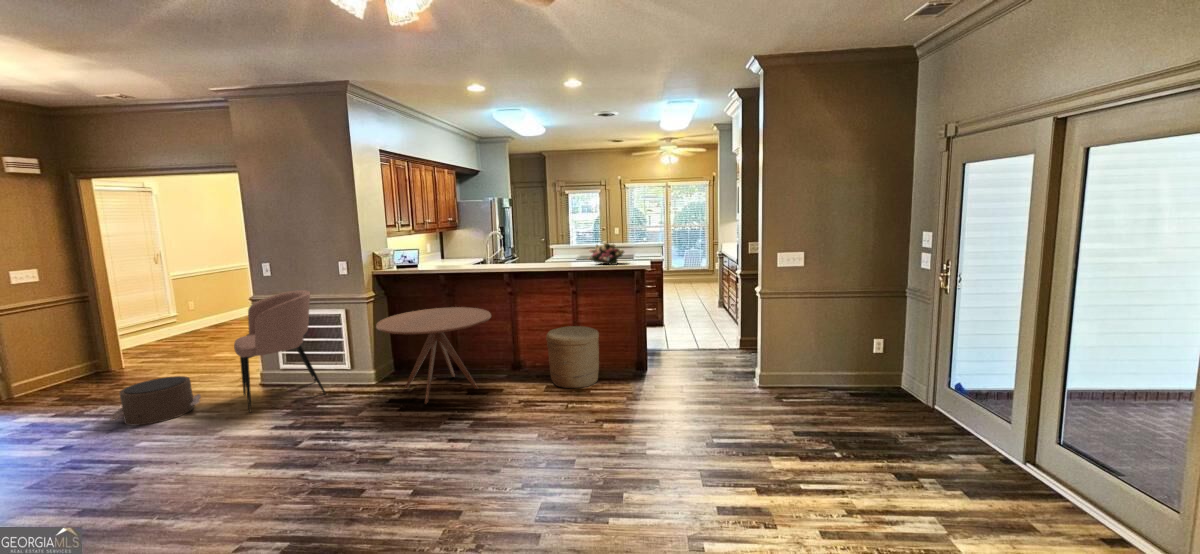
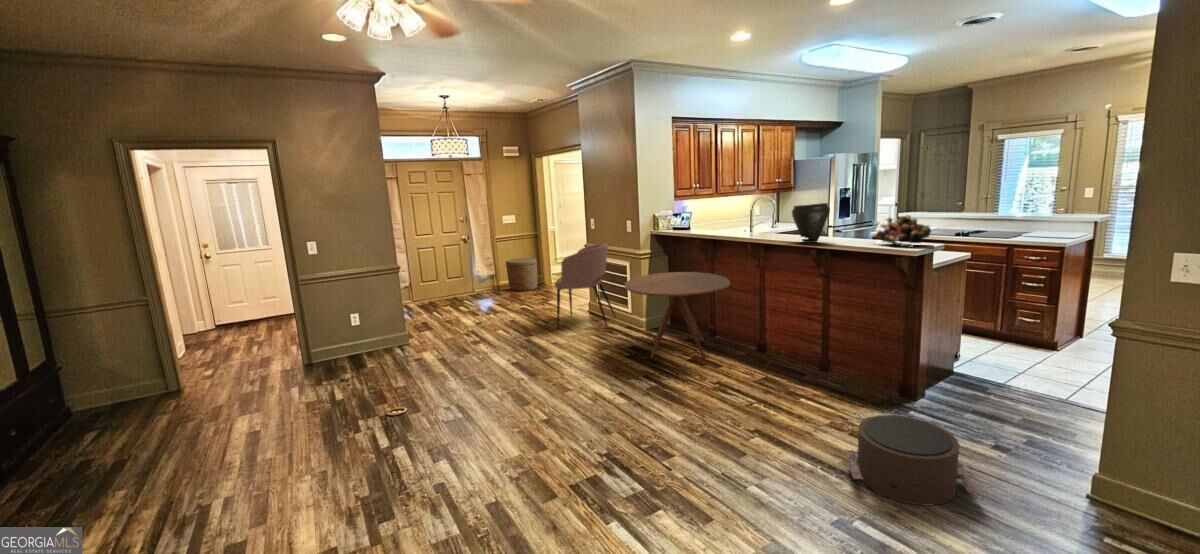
vase: none [530,234,559,268] -> present [792,203,830,243]
woven basket: present [546,326,599,388] -> present [506,258,537,291]
pouf: present [110,376,200,425] -> present [847,415,980,506]

